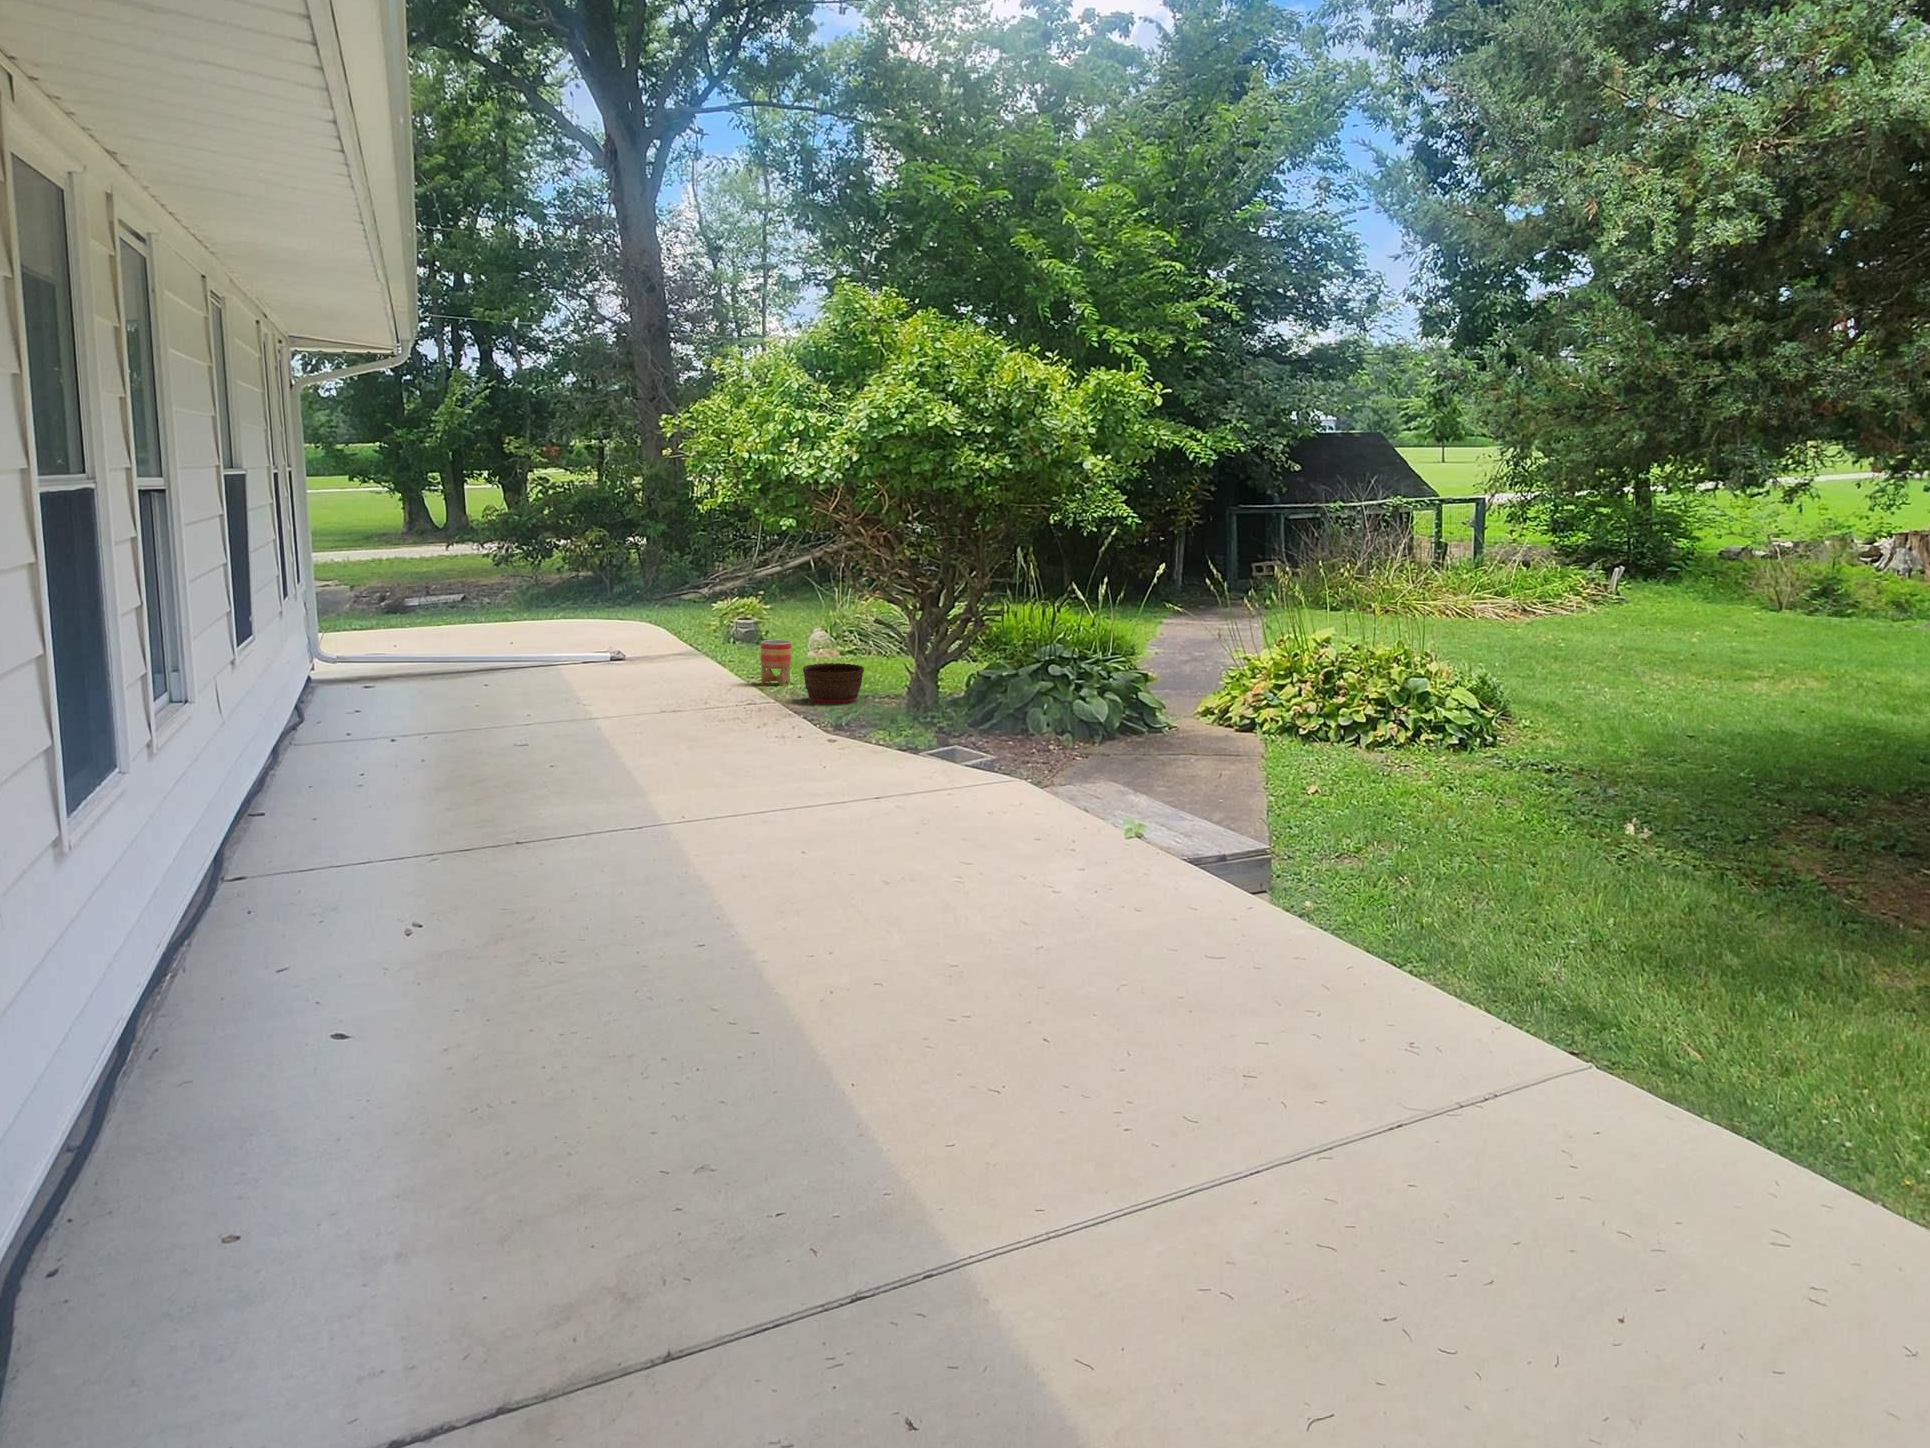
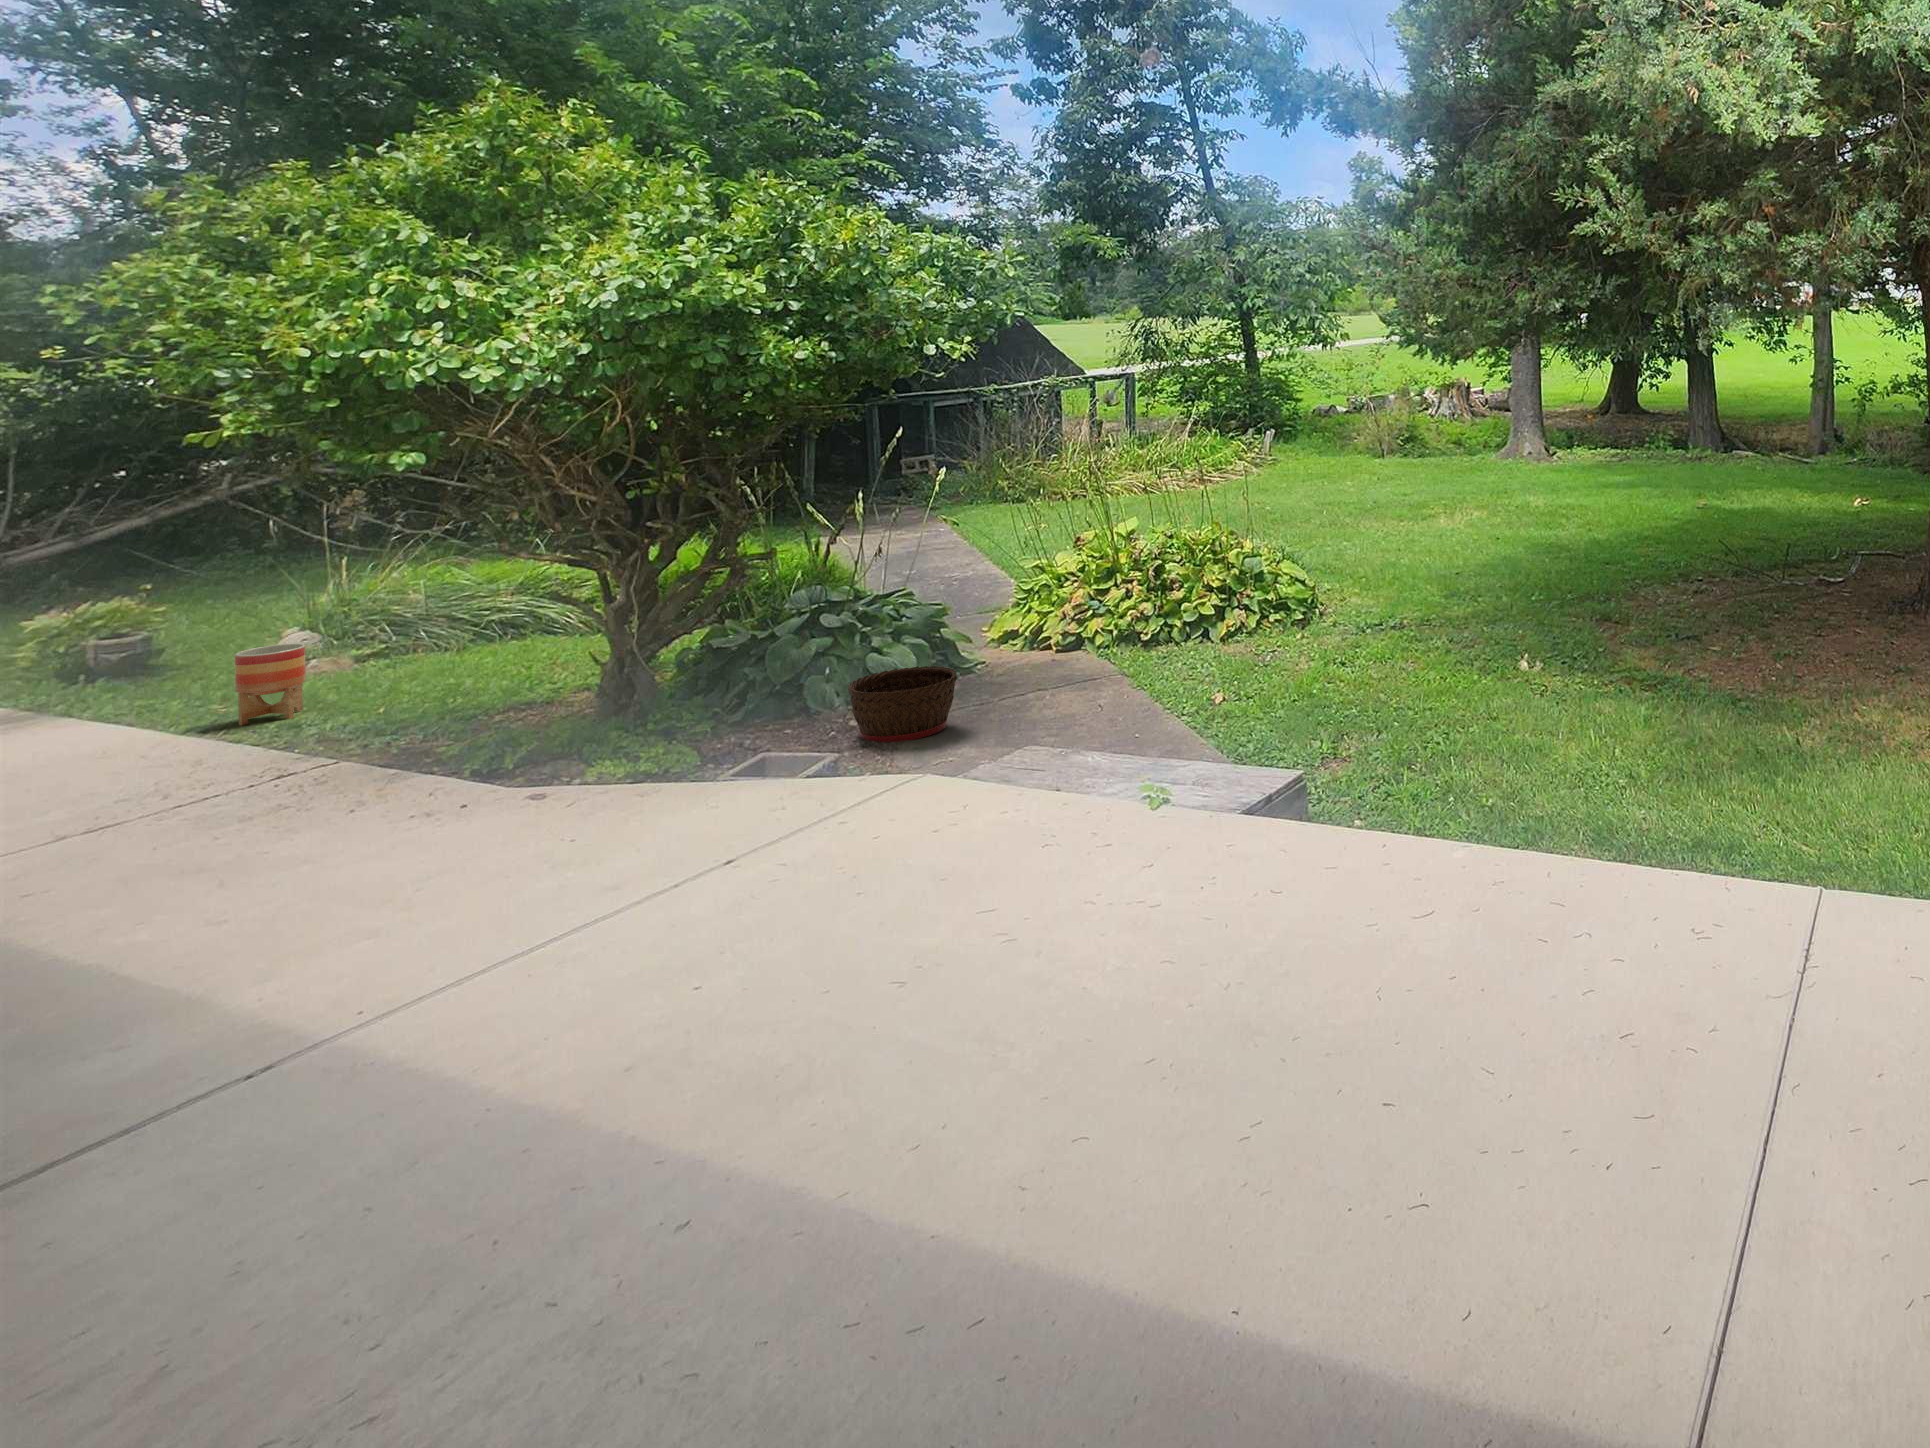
basket: present [803,663,864,704] -> present [848,666,957,742]

